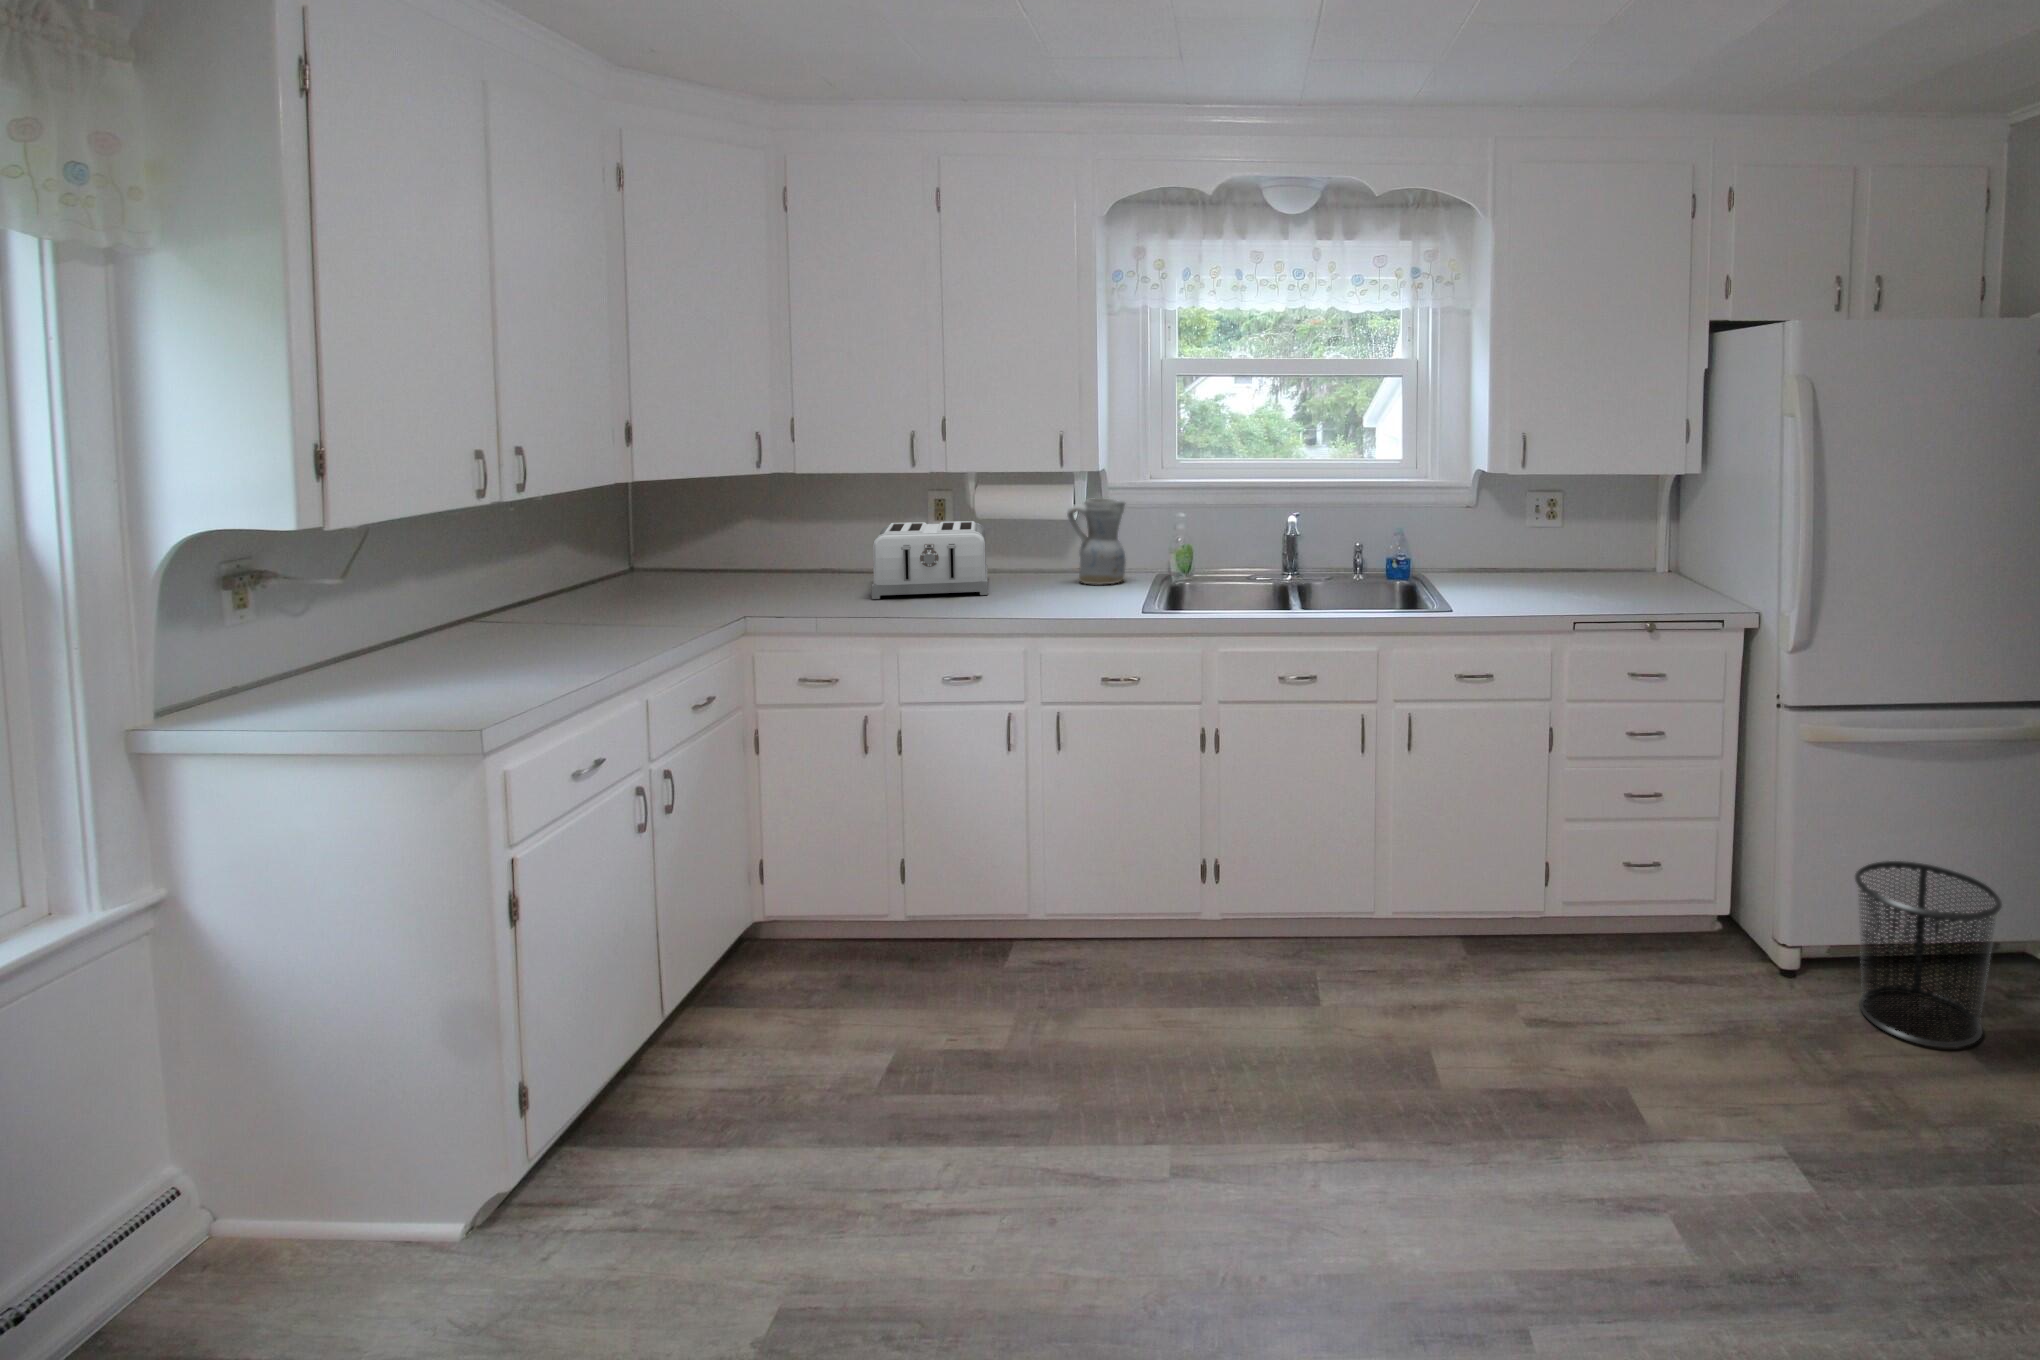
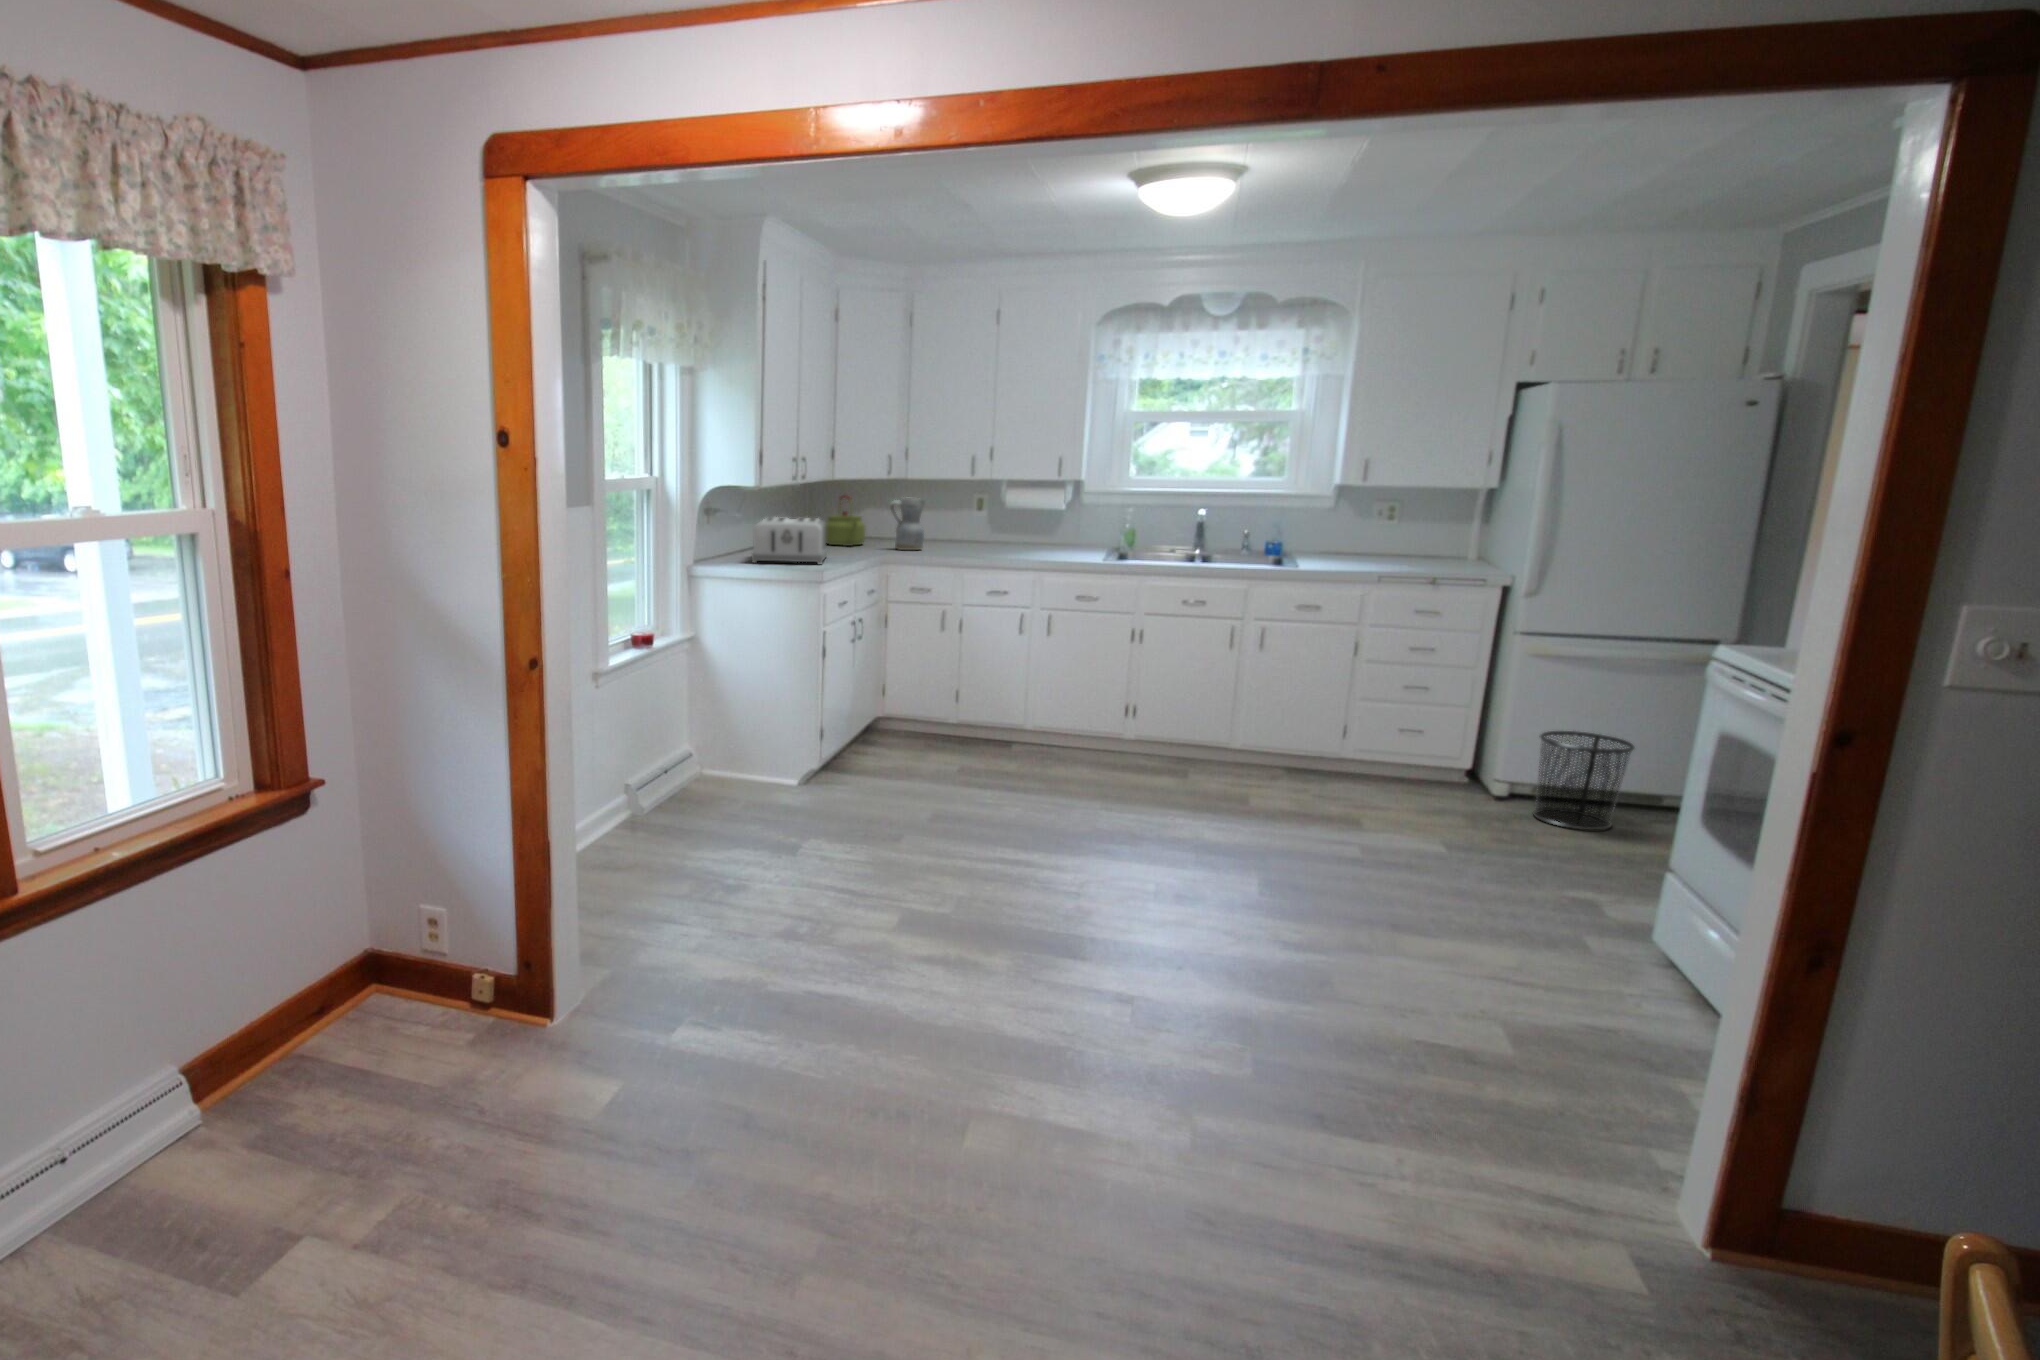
ceramic pitcher: present [1067,498,1125,585] -> present [890,497,925,550]
kettle: none [635,504,723,600] -> present [826,495,865,546]
toaster: present [872,521,988,599] -> present [752,517,827,564]

